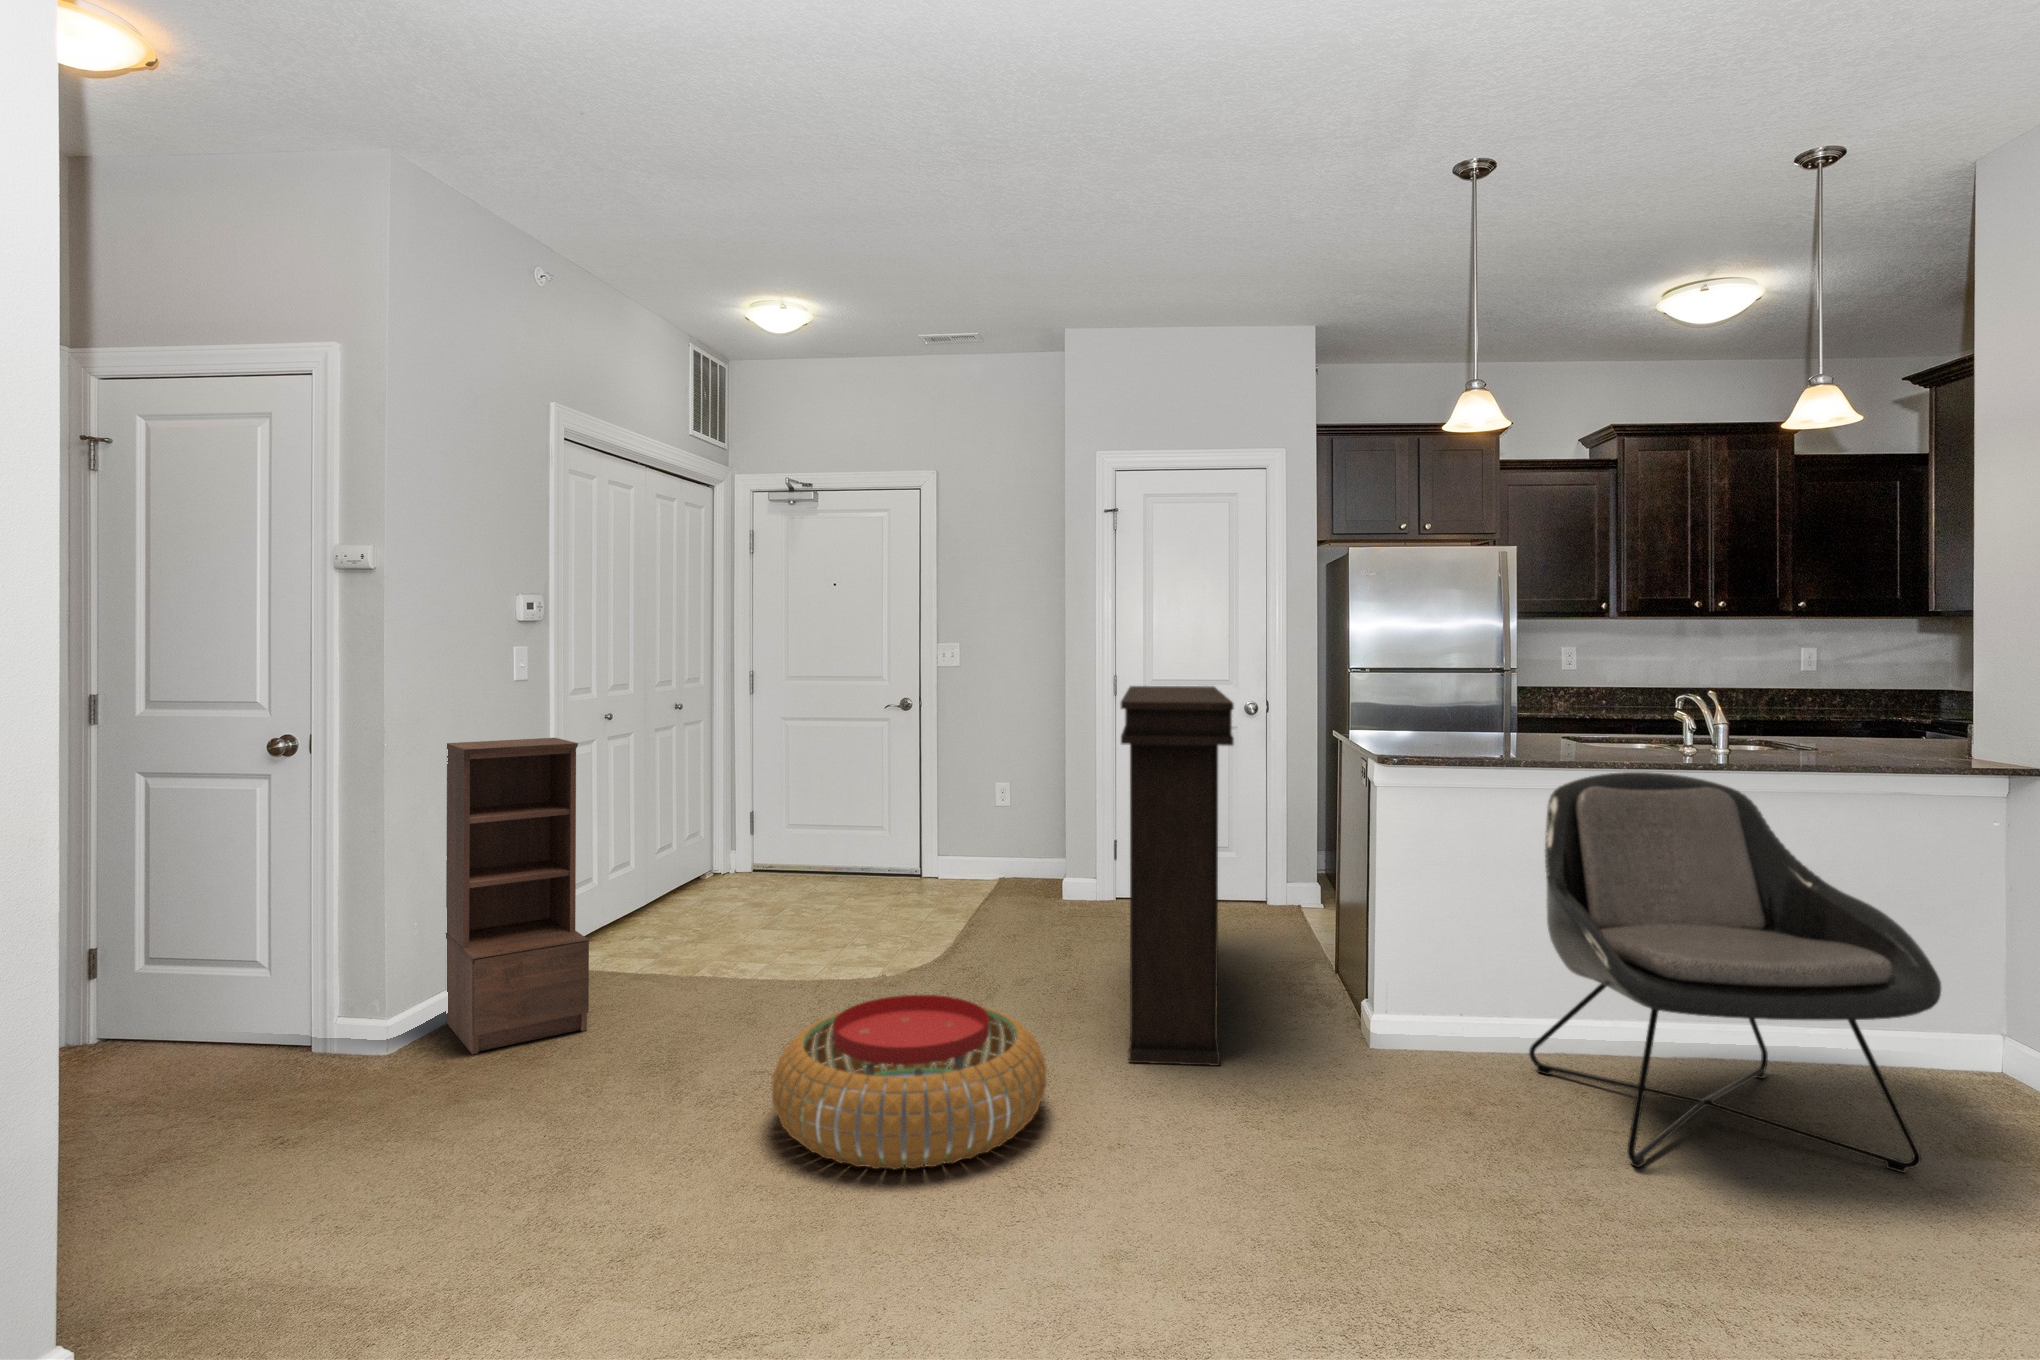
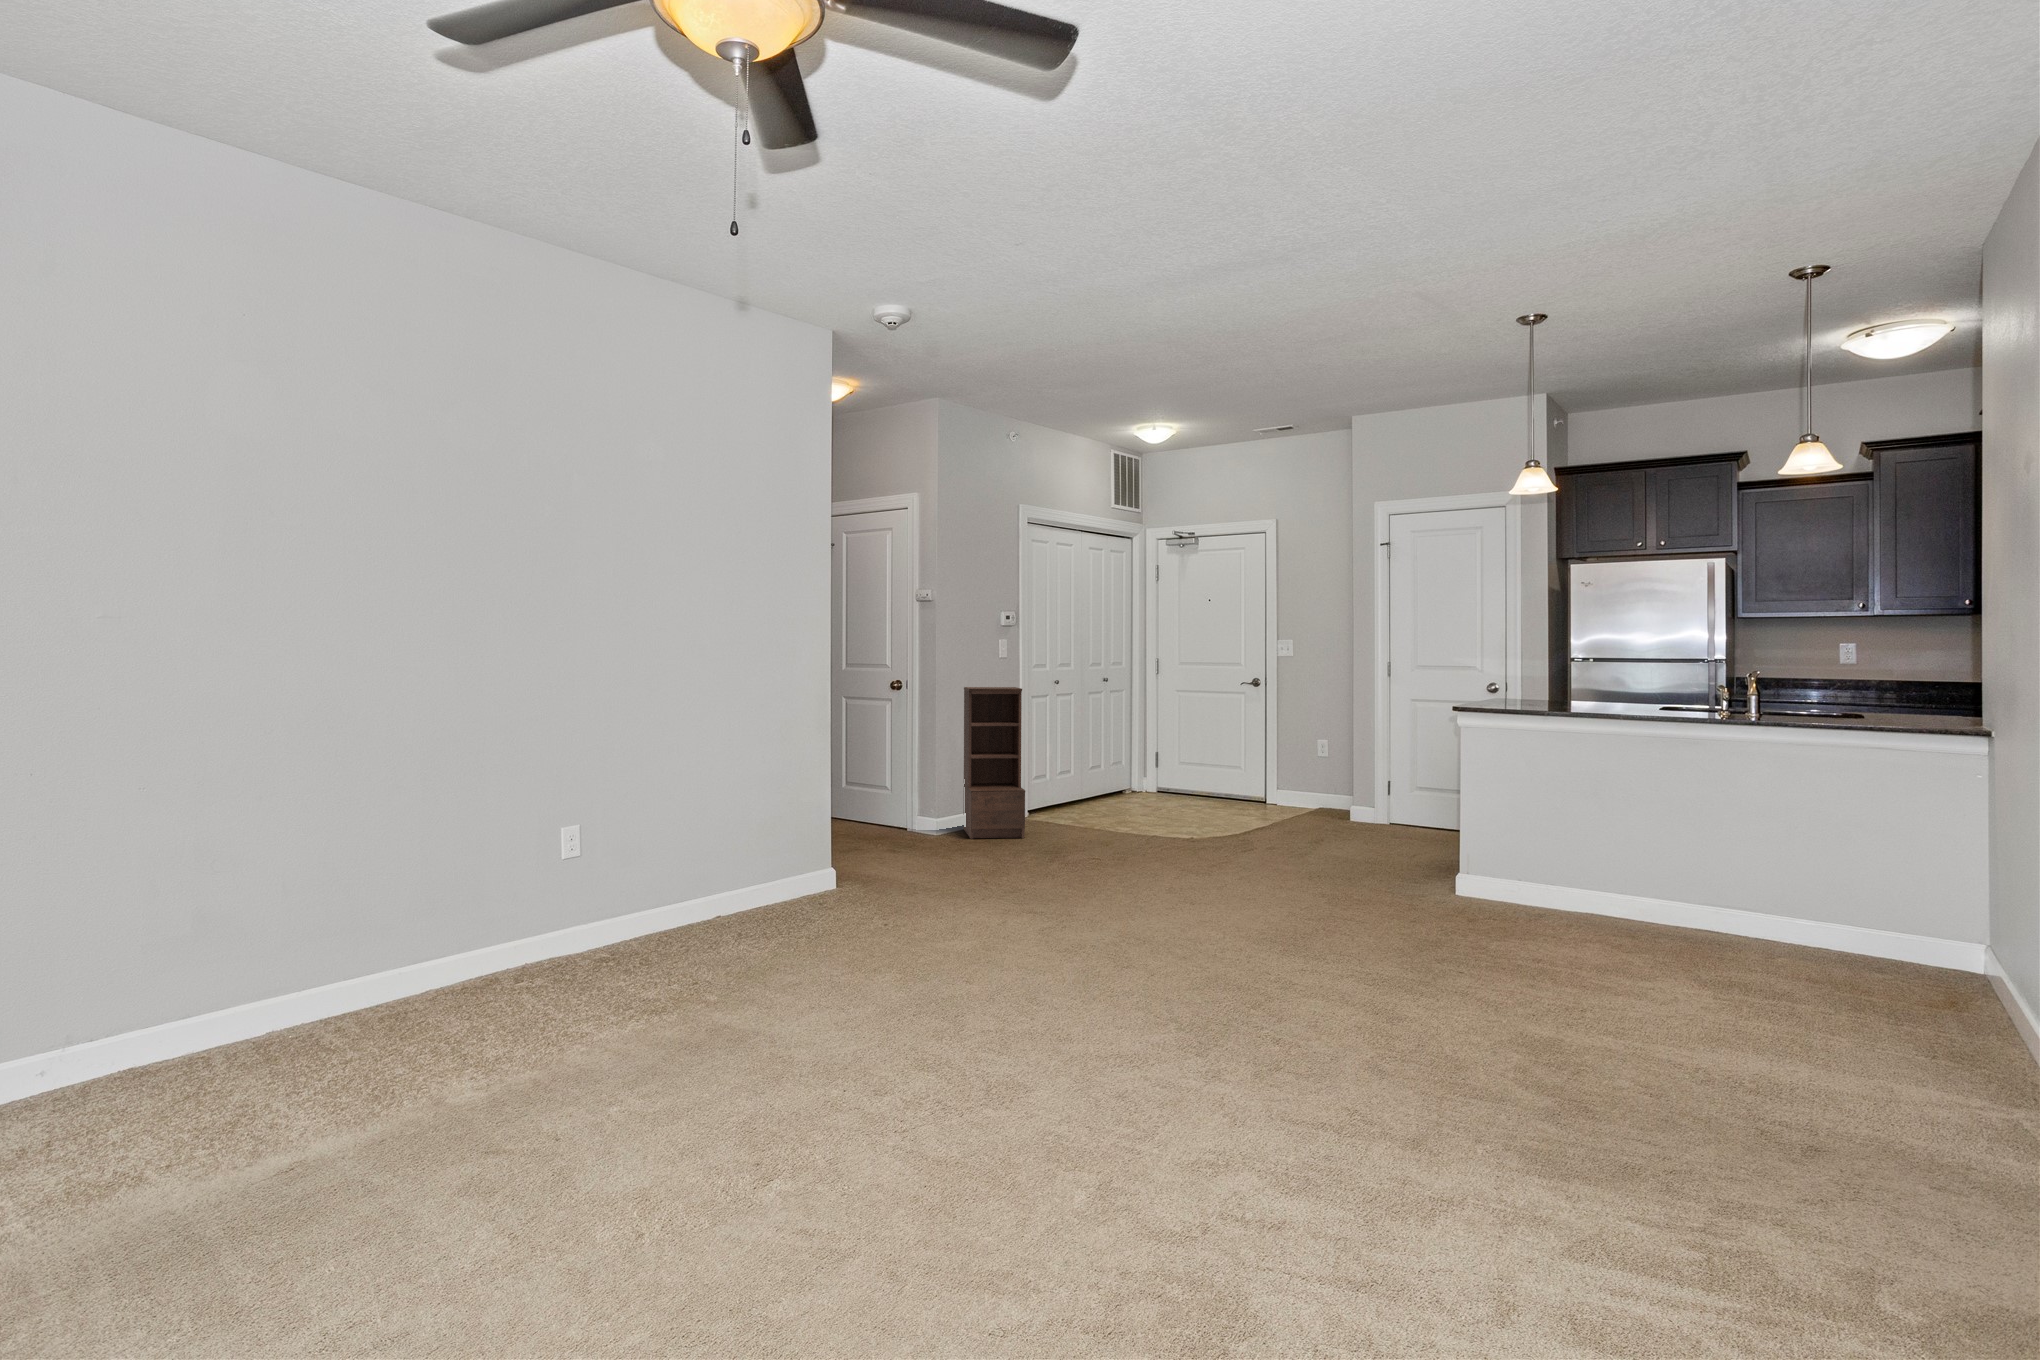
console table: present [1121,686,1234,1066] -> none [1286,665,1416,886]
lounge chair: present [1529,772,1941,1173] -> none [1520,720,1759,968]
pouf: present [772,995,1047,1170] -> none [1084,821,1226,890]

